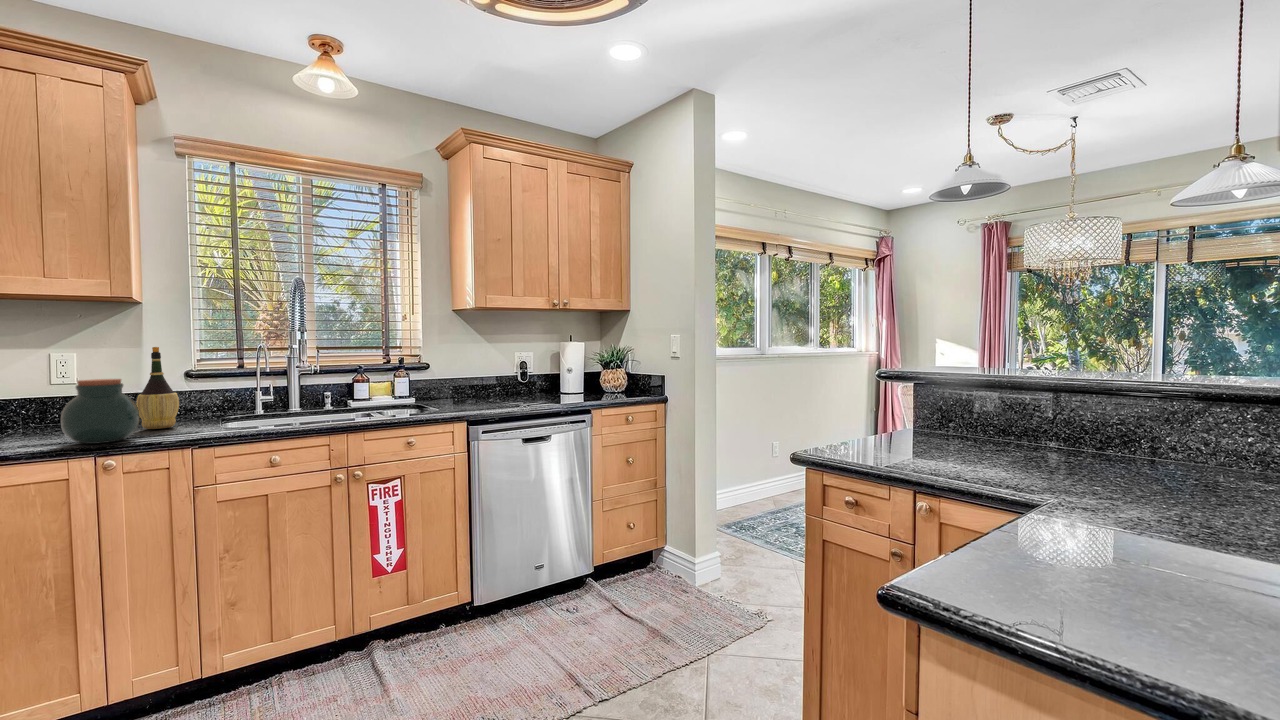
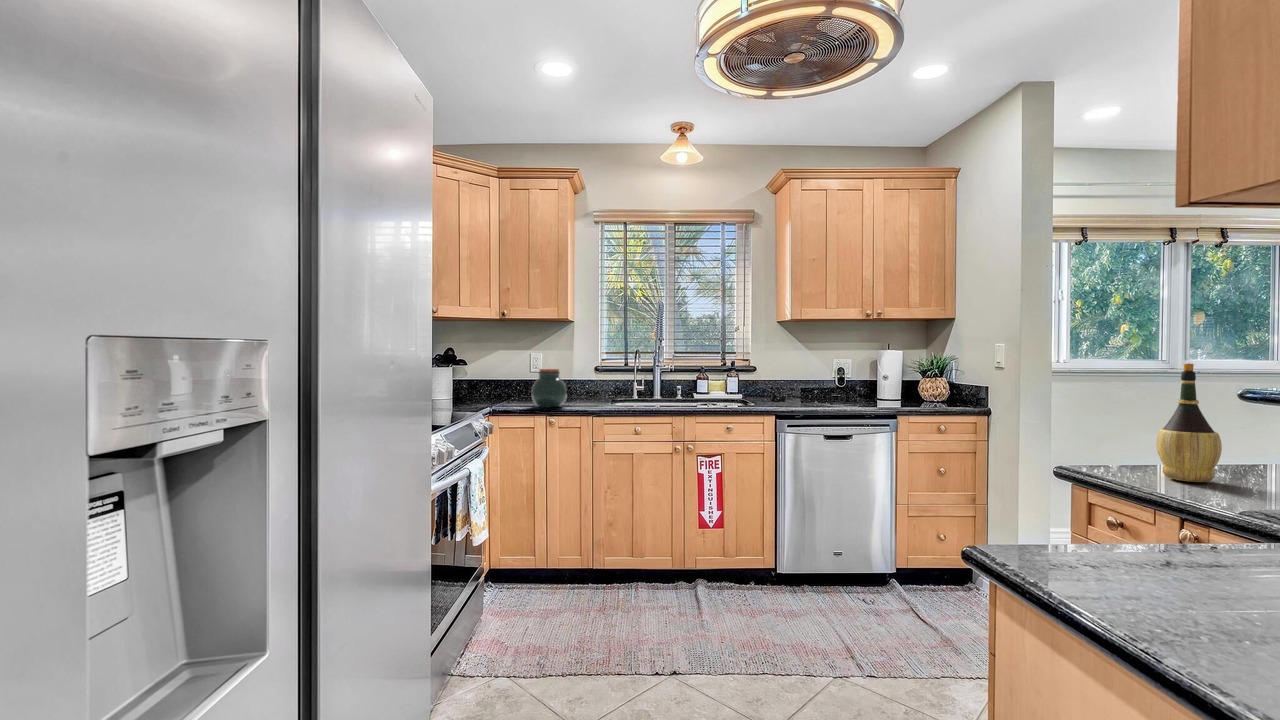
wine bottle: present [136,347,179,429] -> present [1156,363,1222,482]

